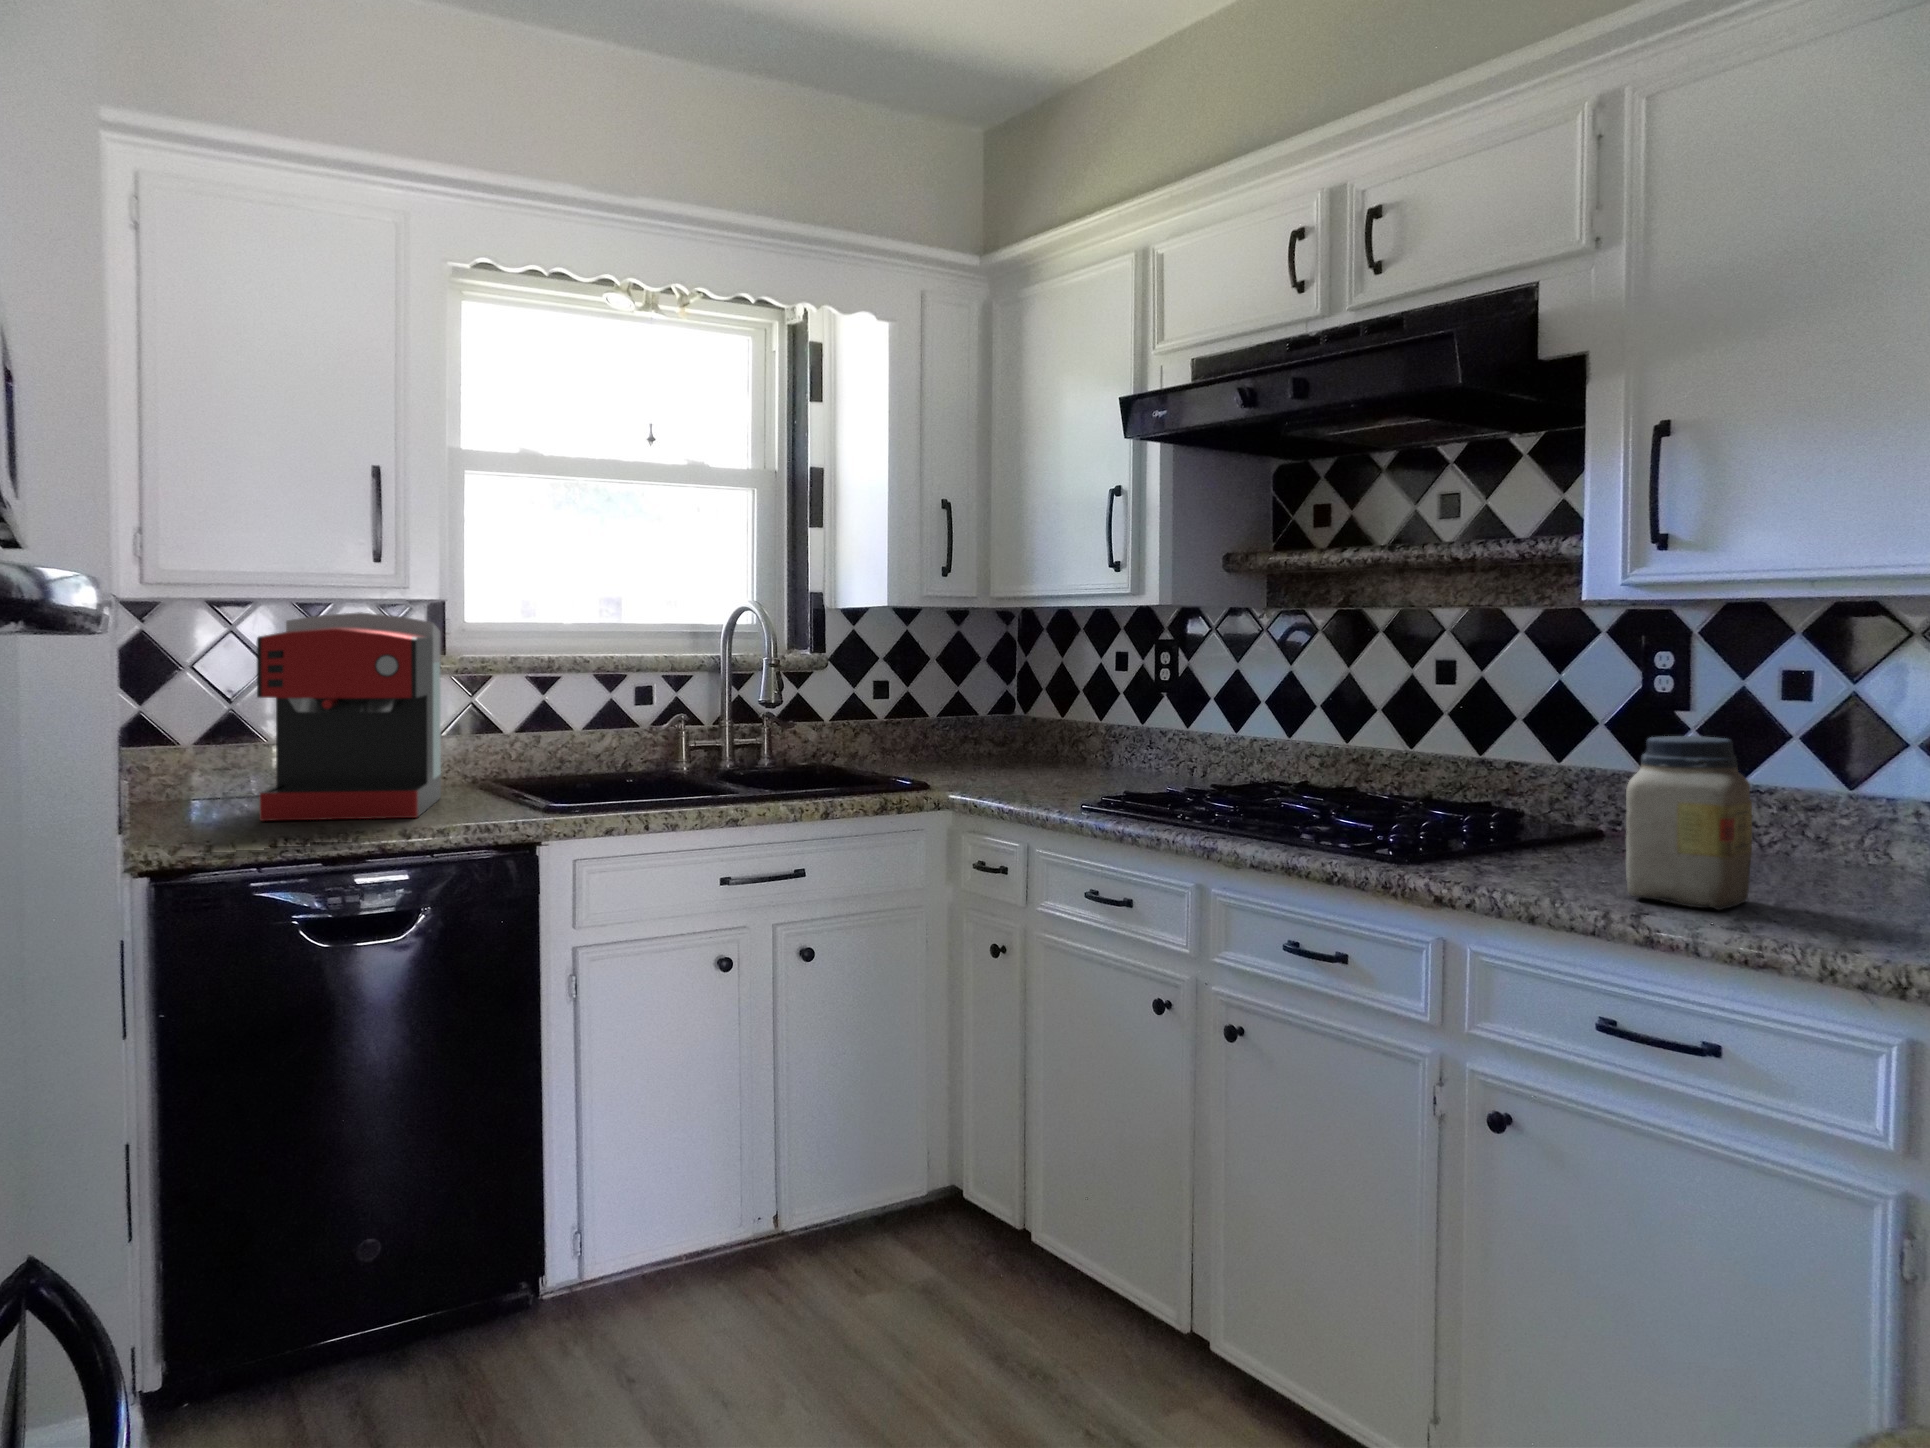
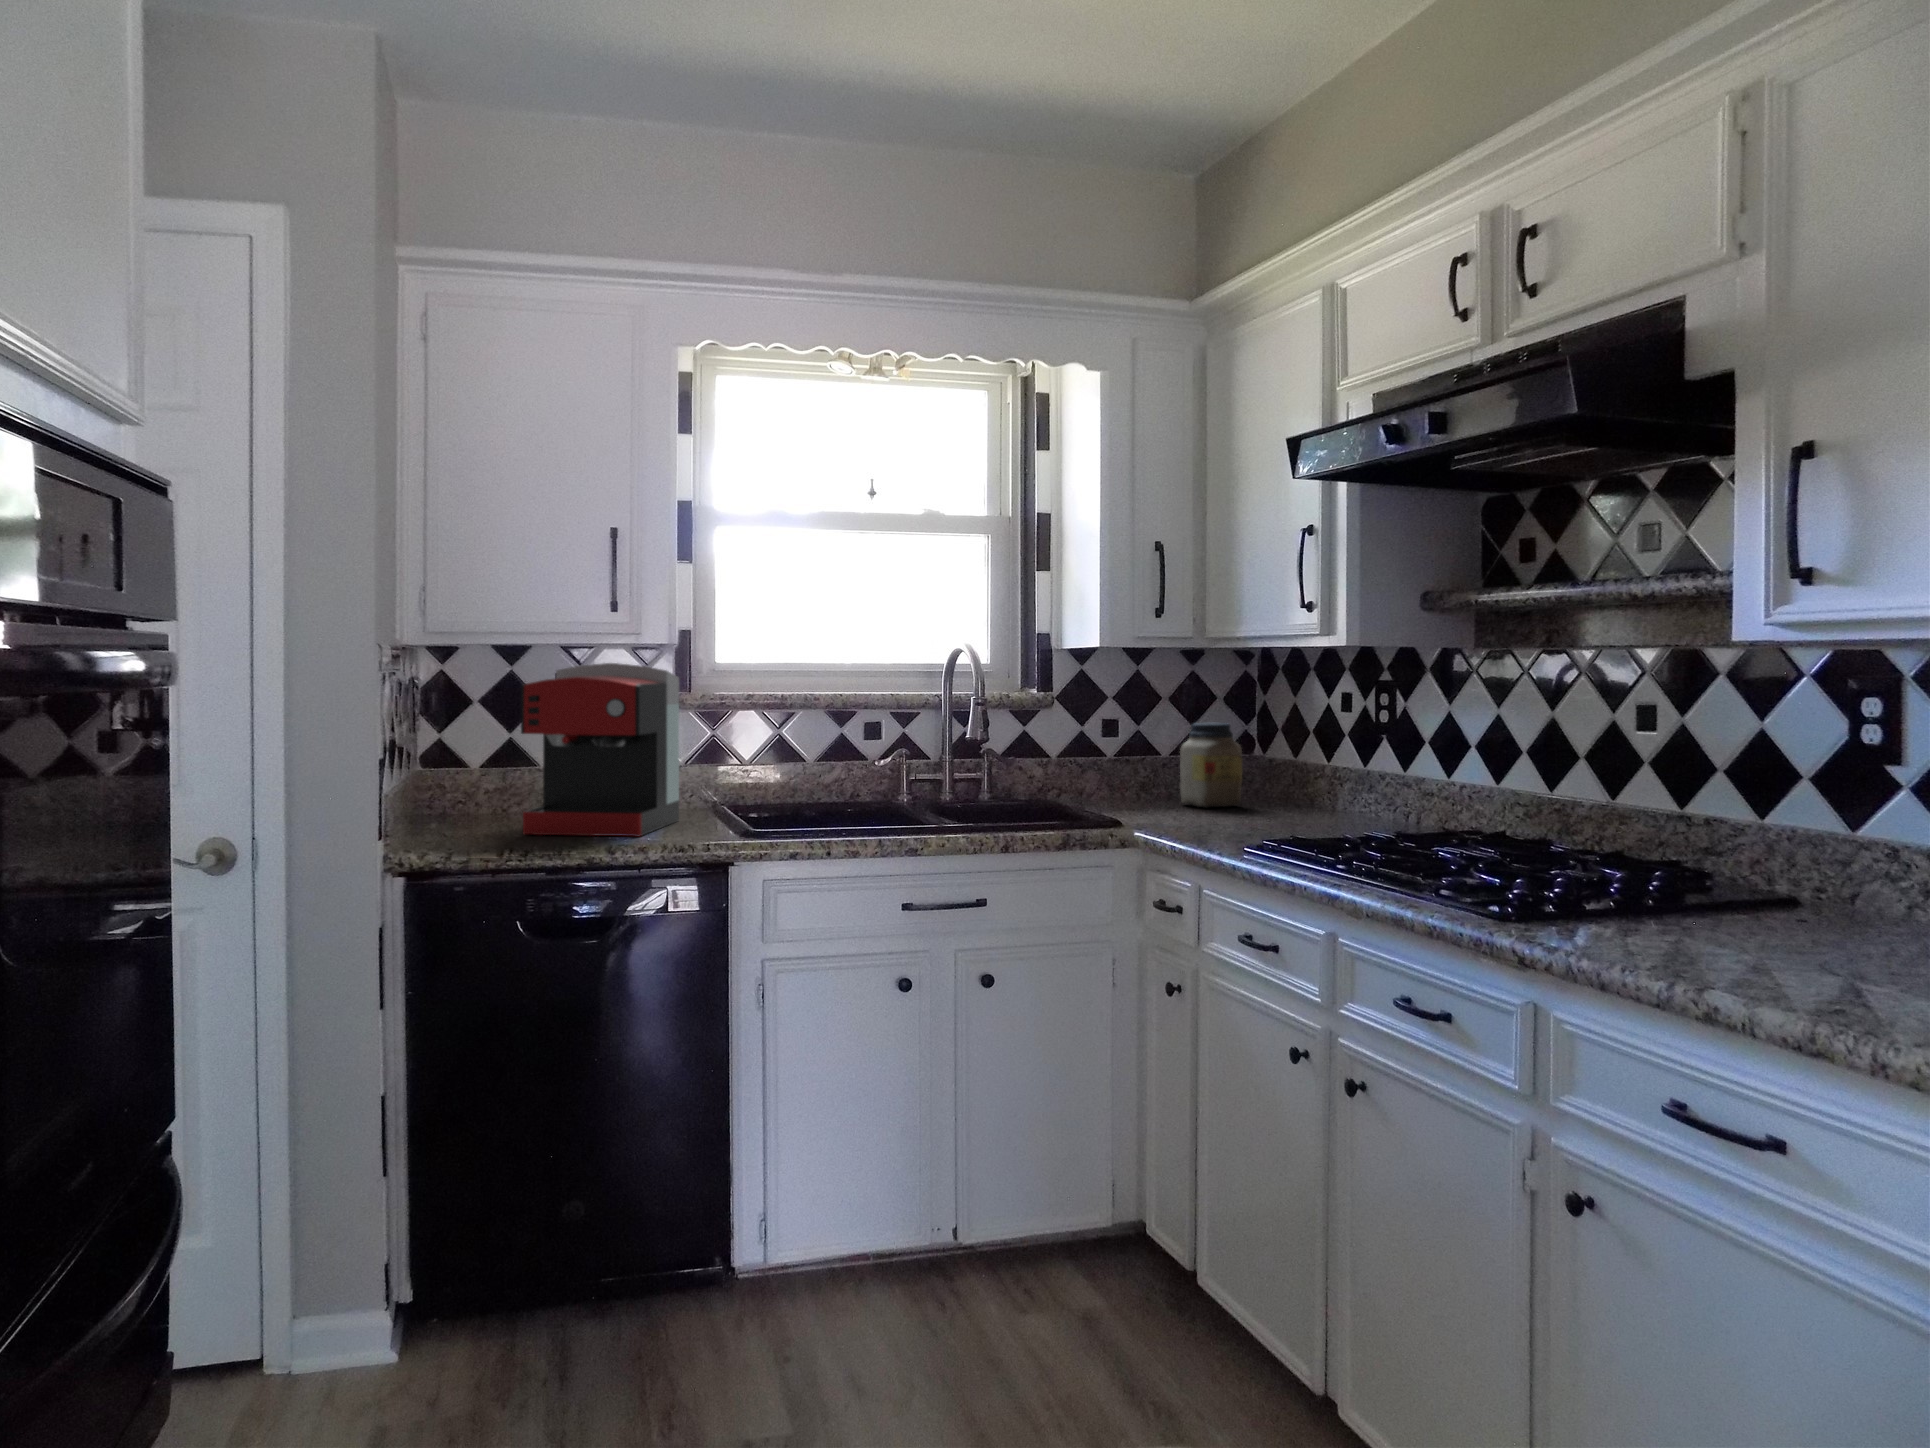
jar: present [1626,736,1752,910] -> present [1180,723,1243,807]

